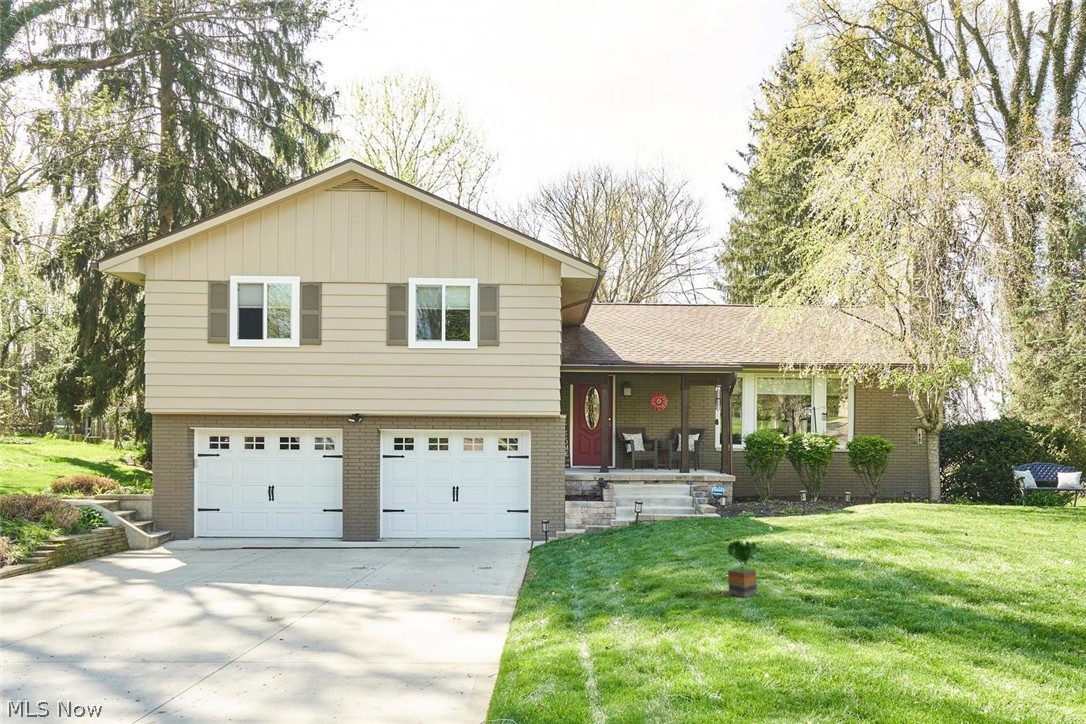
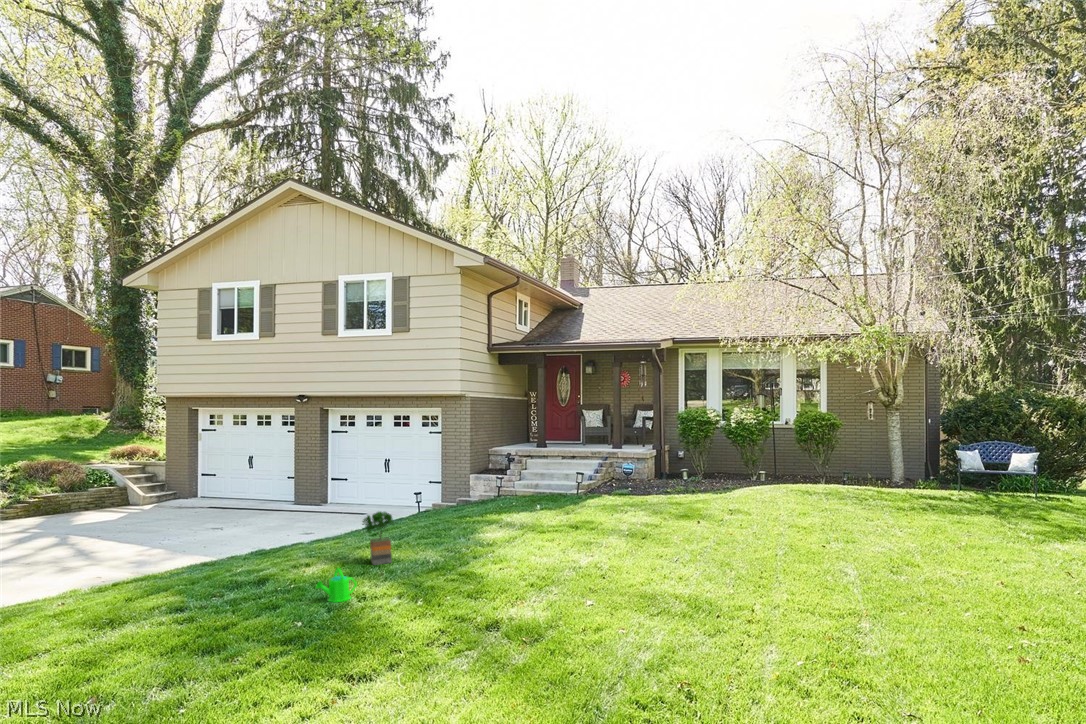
watering can: none [816,598,843,635] -> present [316,568,357,603]

